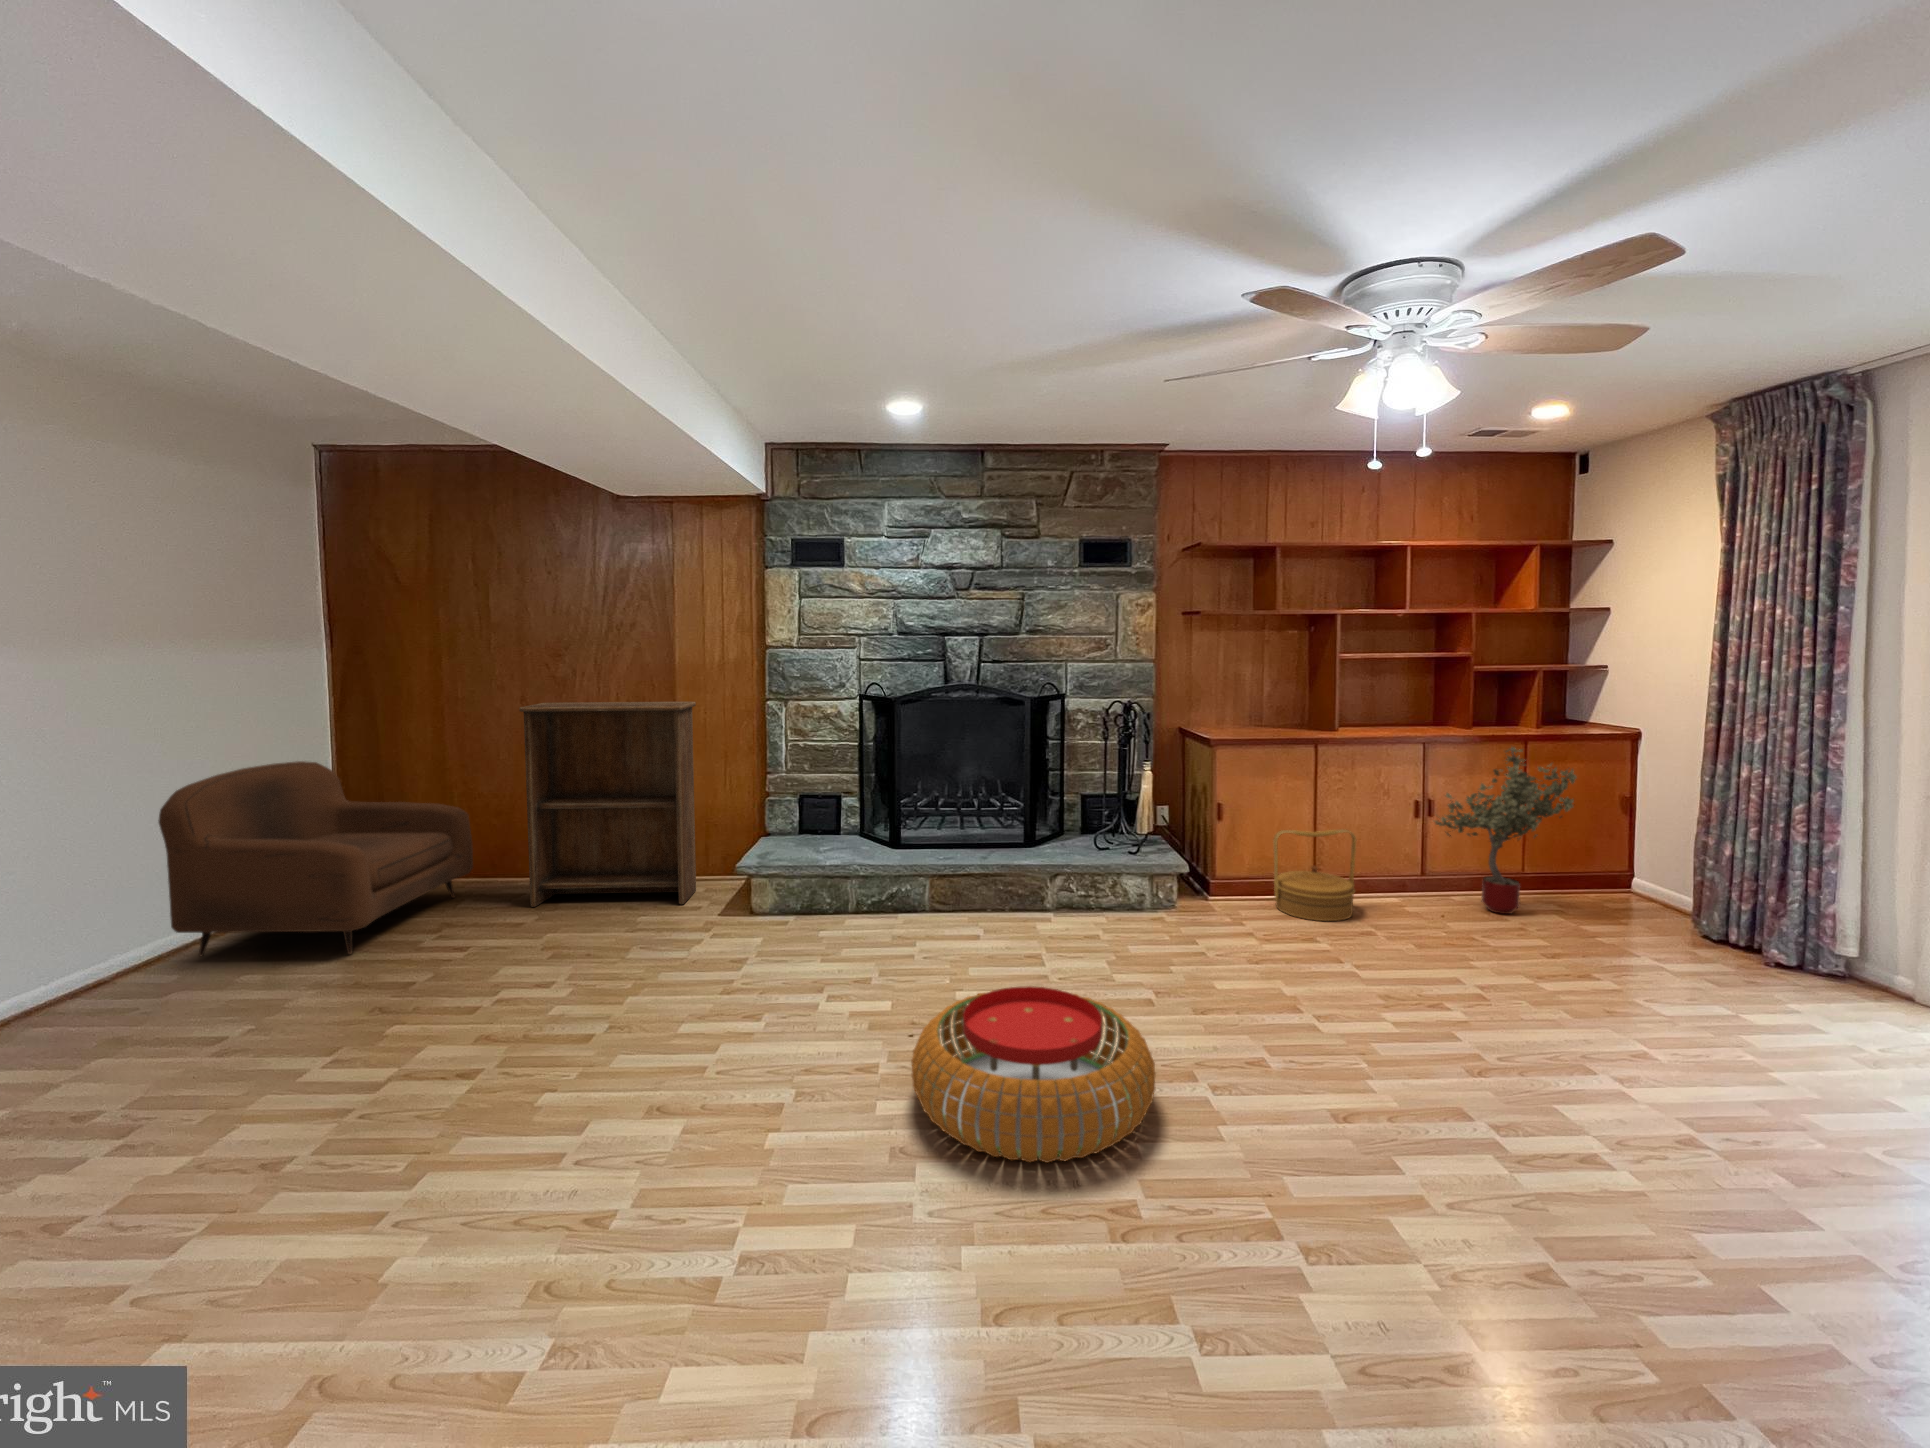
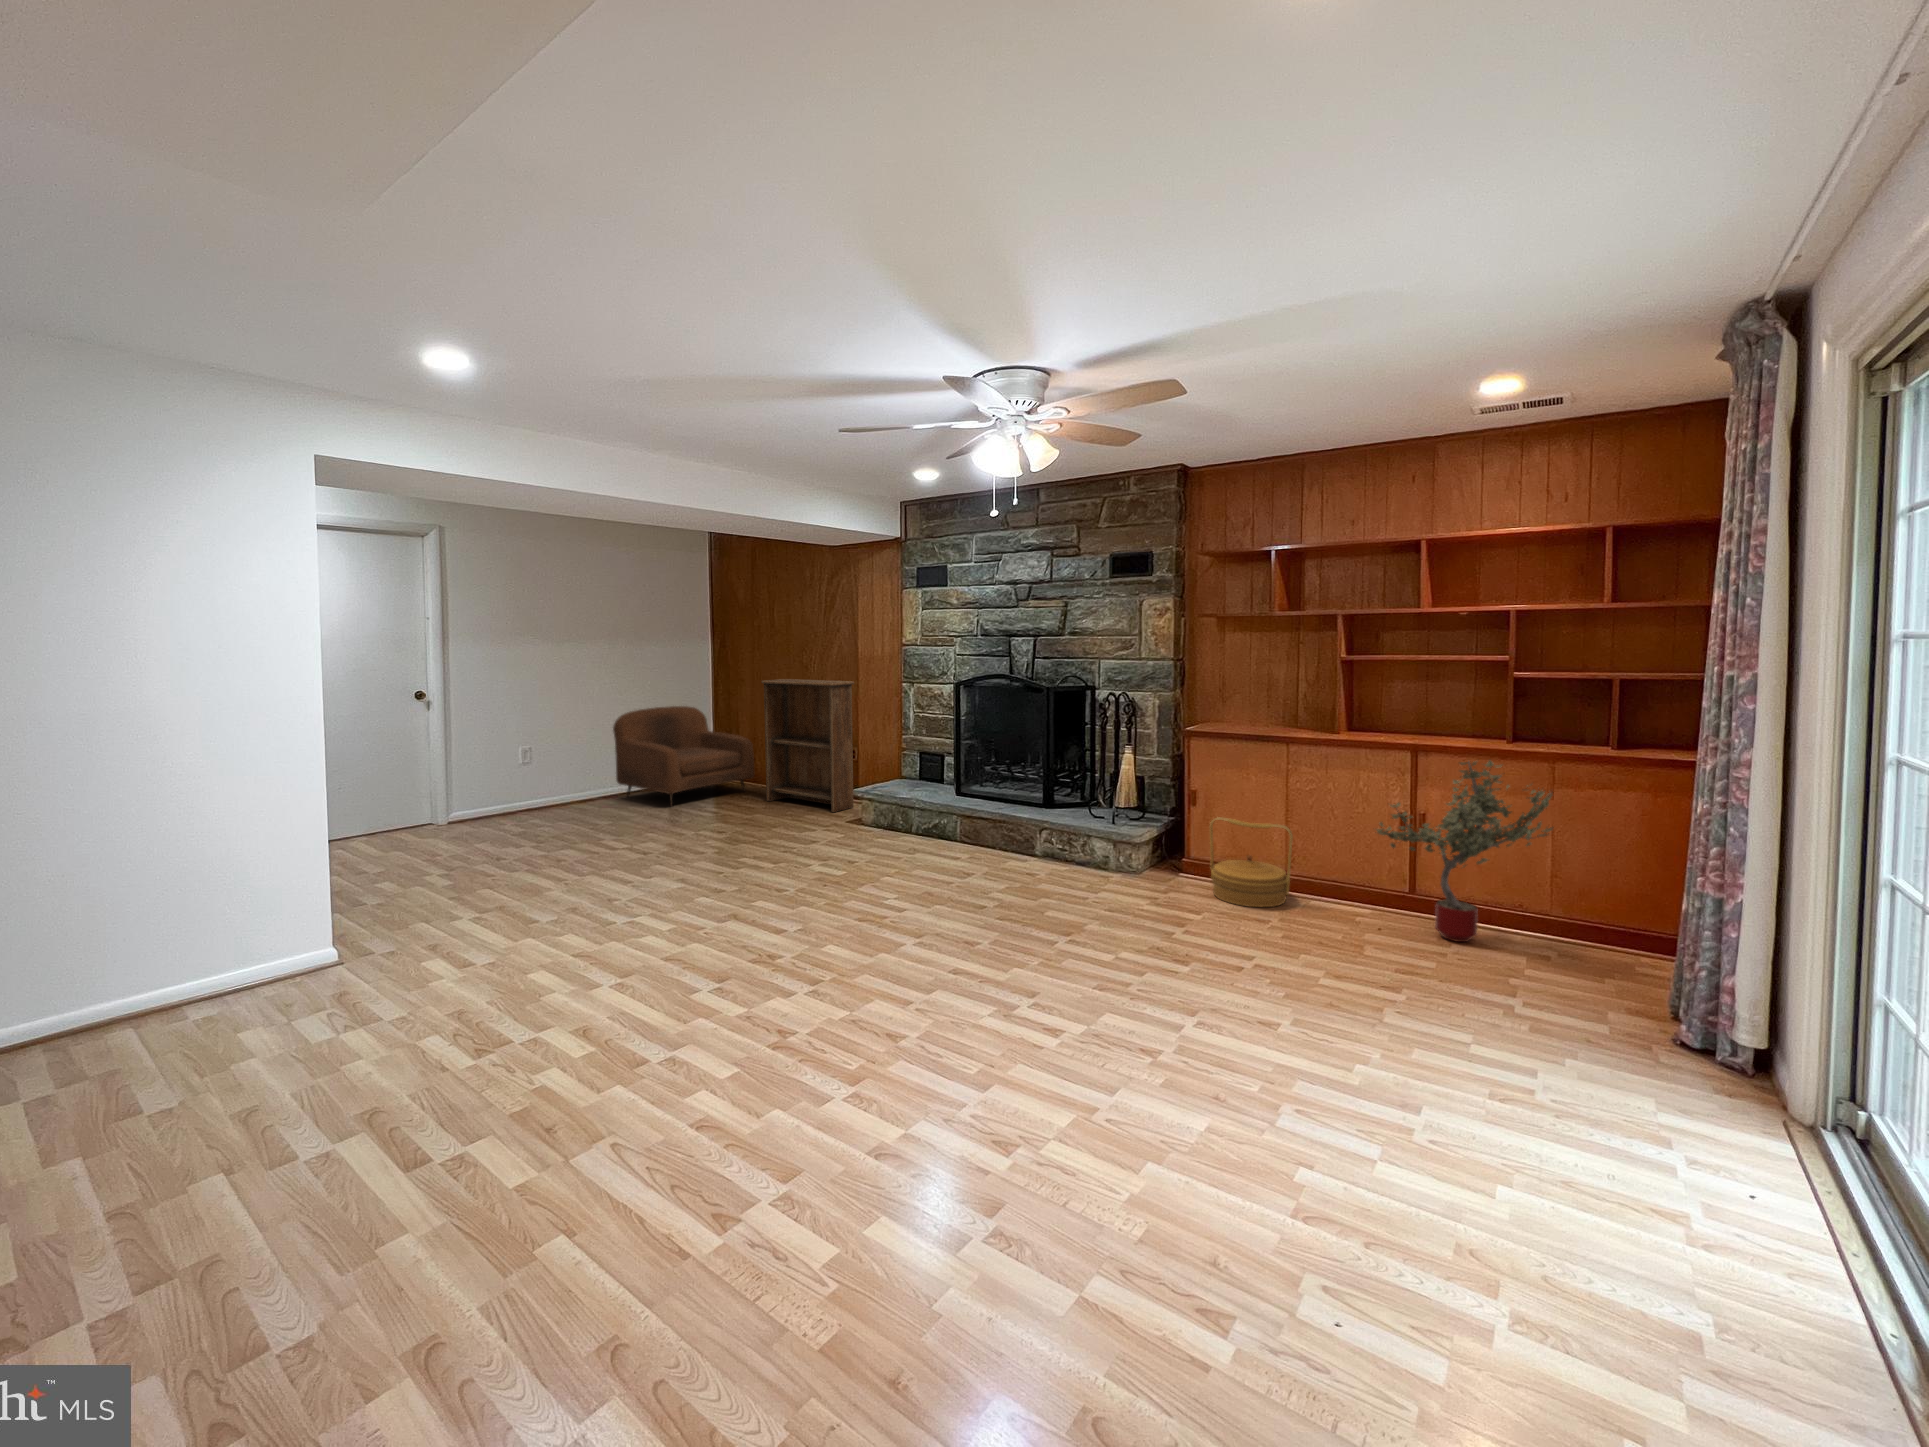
pouf: present [911,986,1156,1163] -> none [733,858,881,944]

